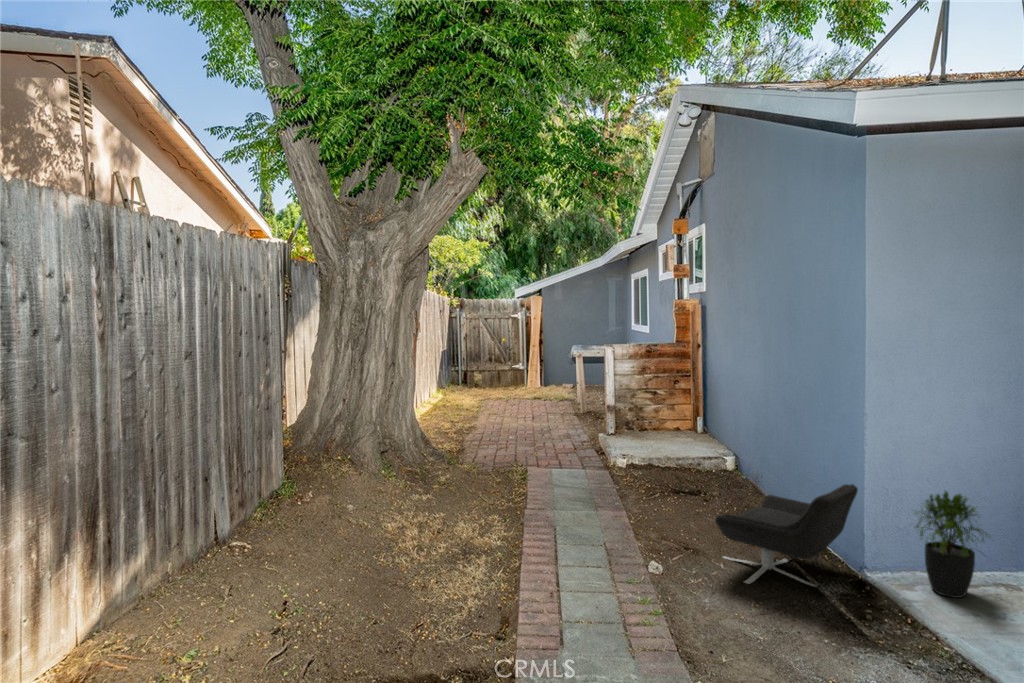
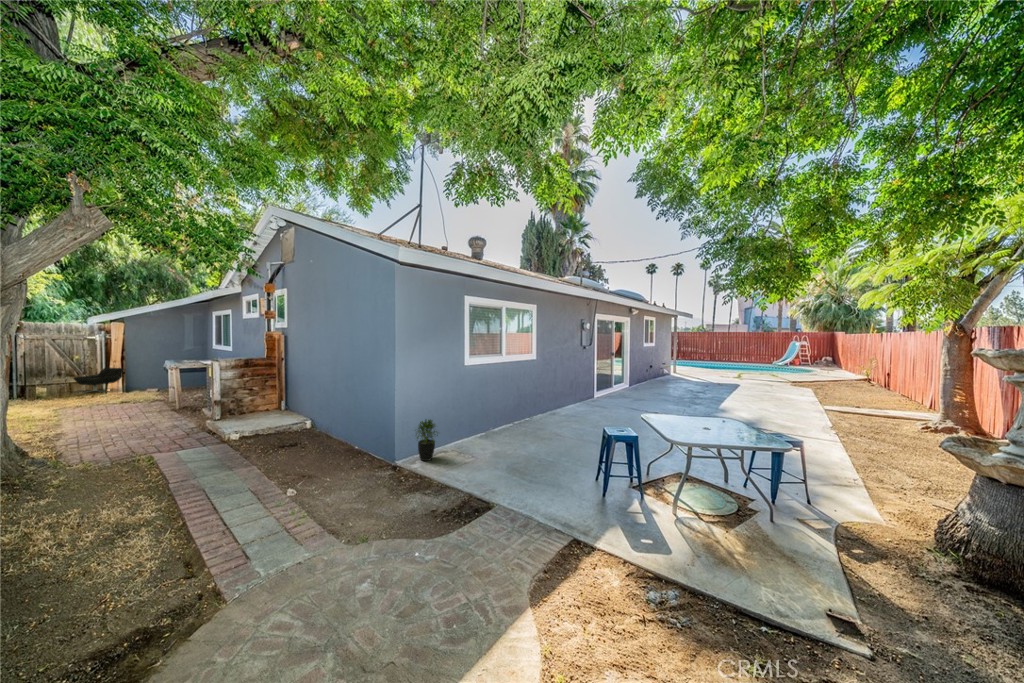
lounge chair: present [716,484,858,587] -> present [74,367,123,391]

